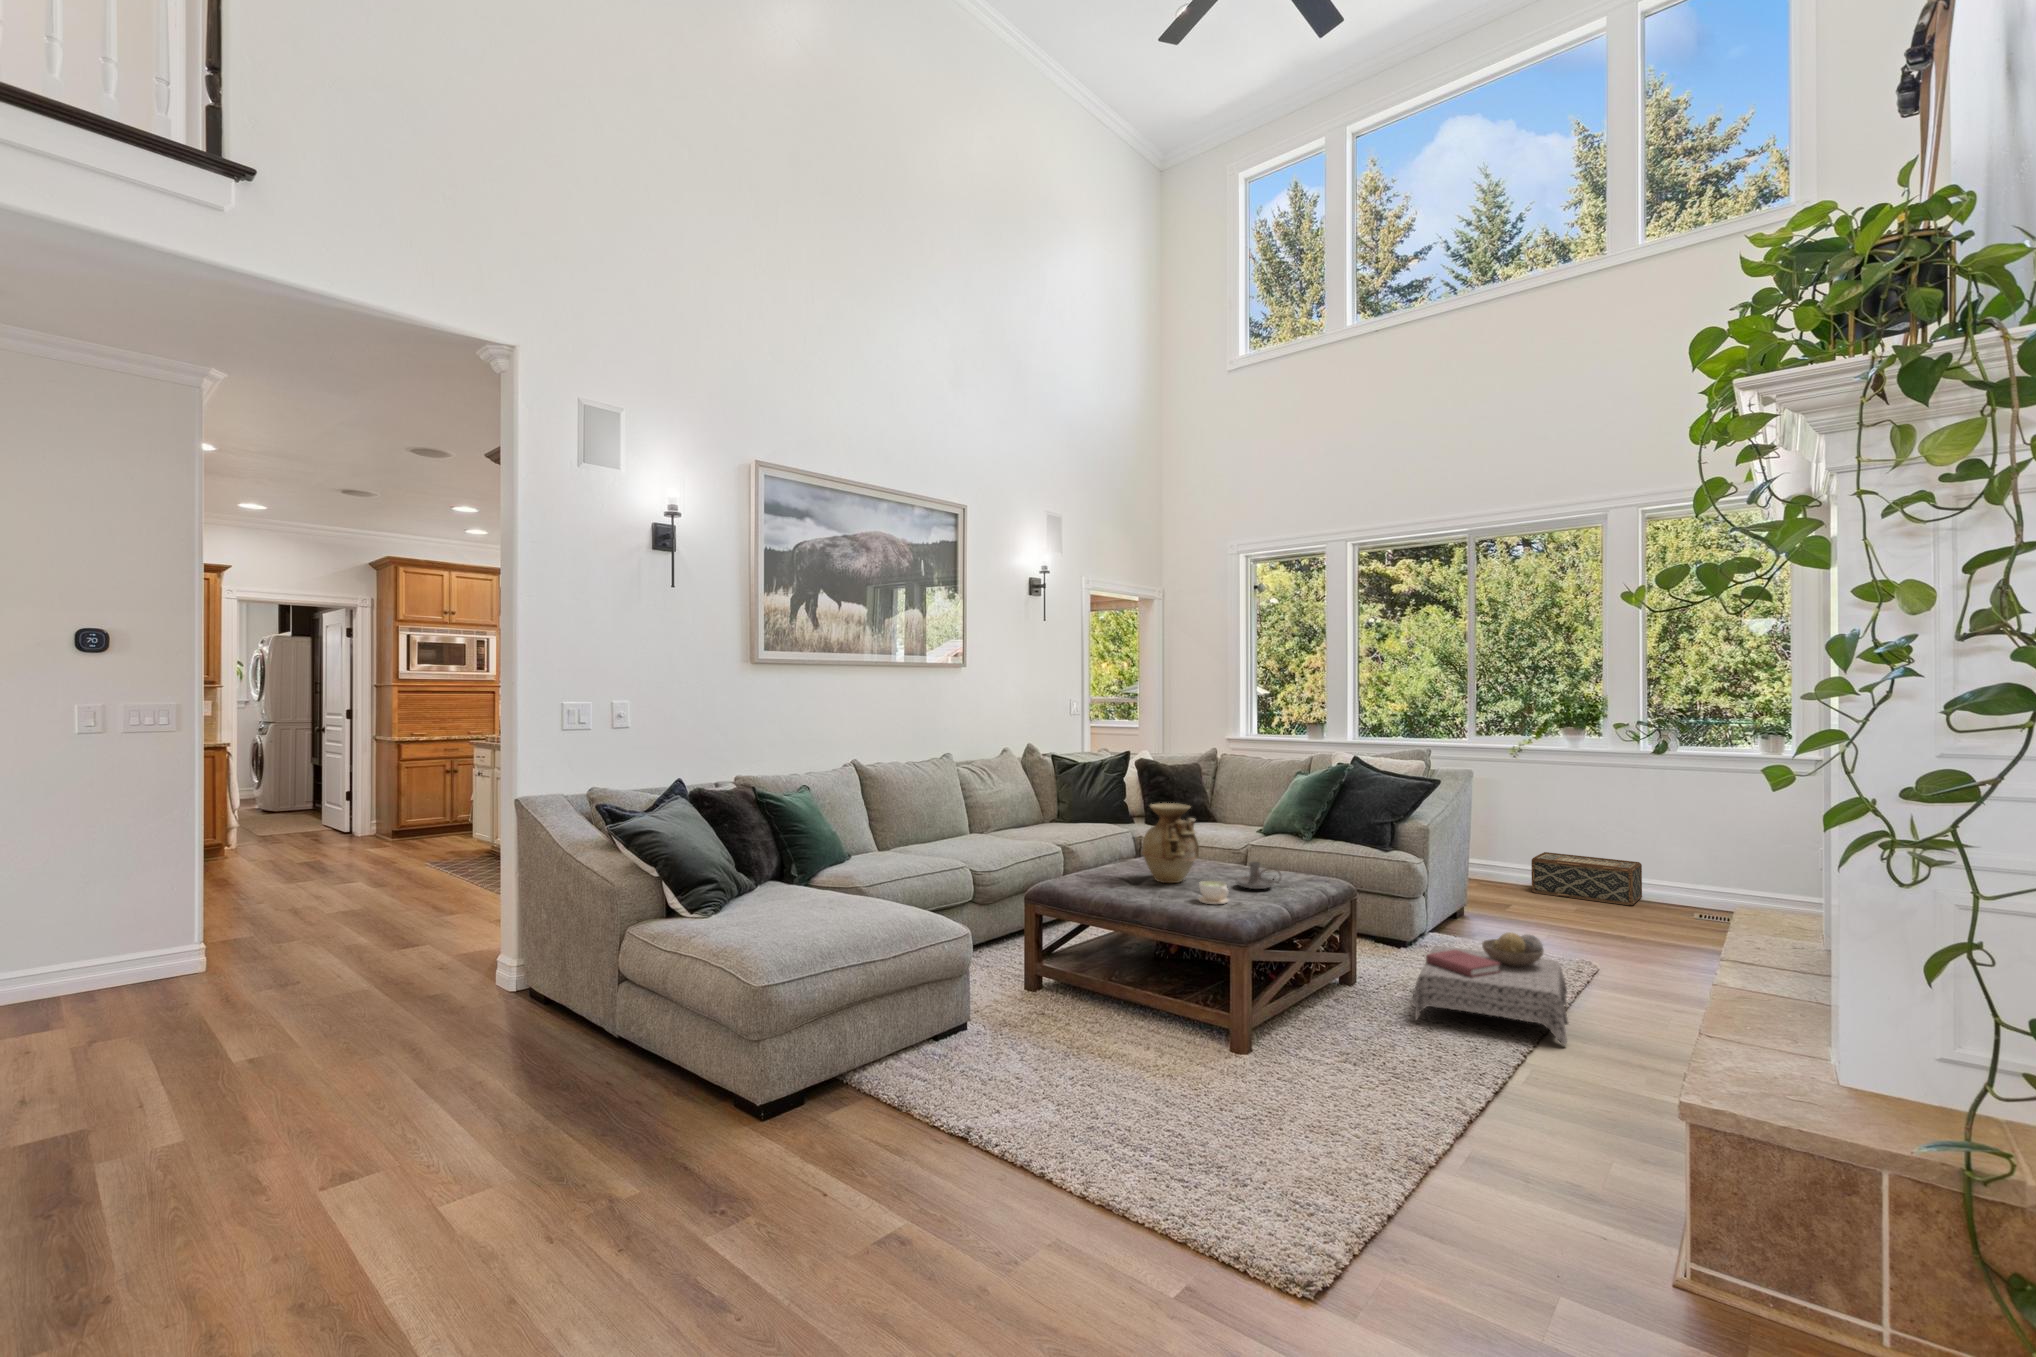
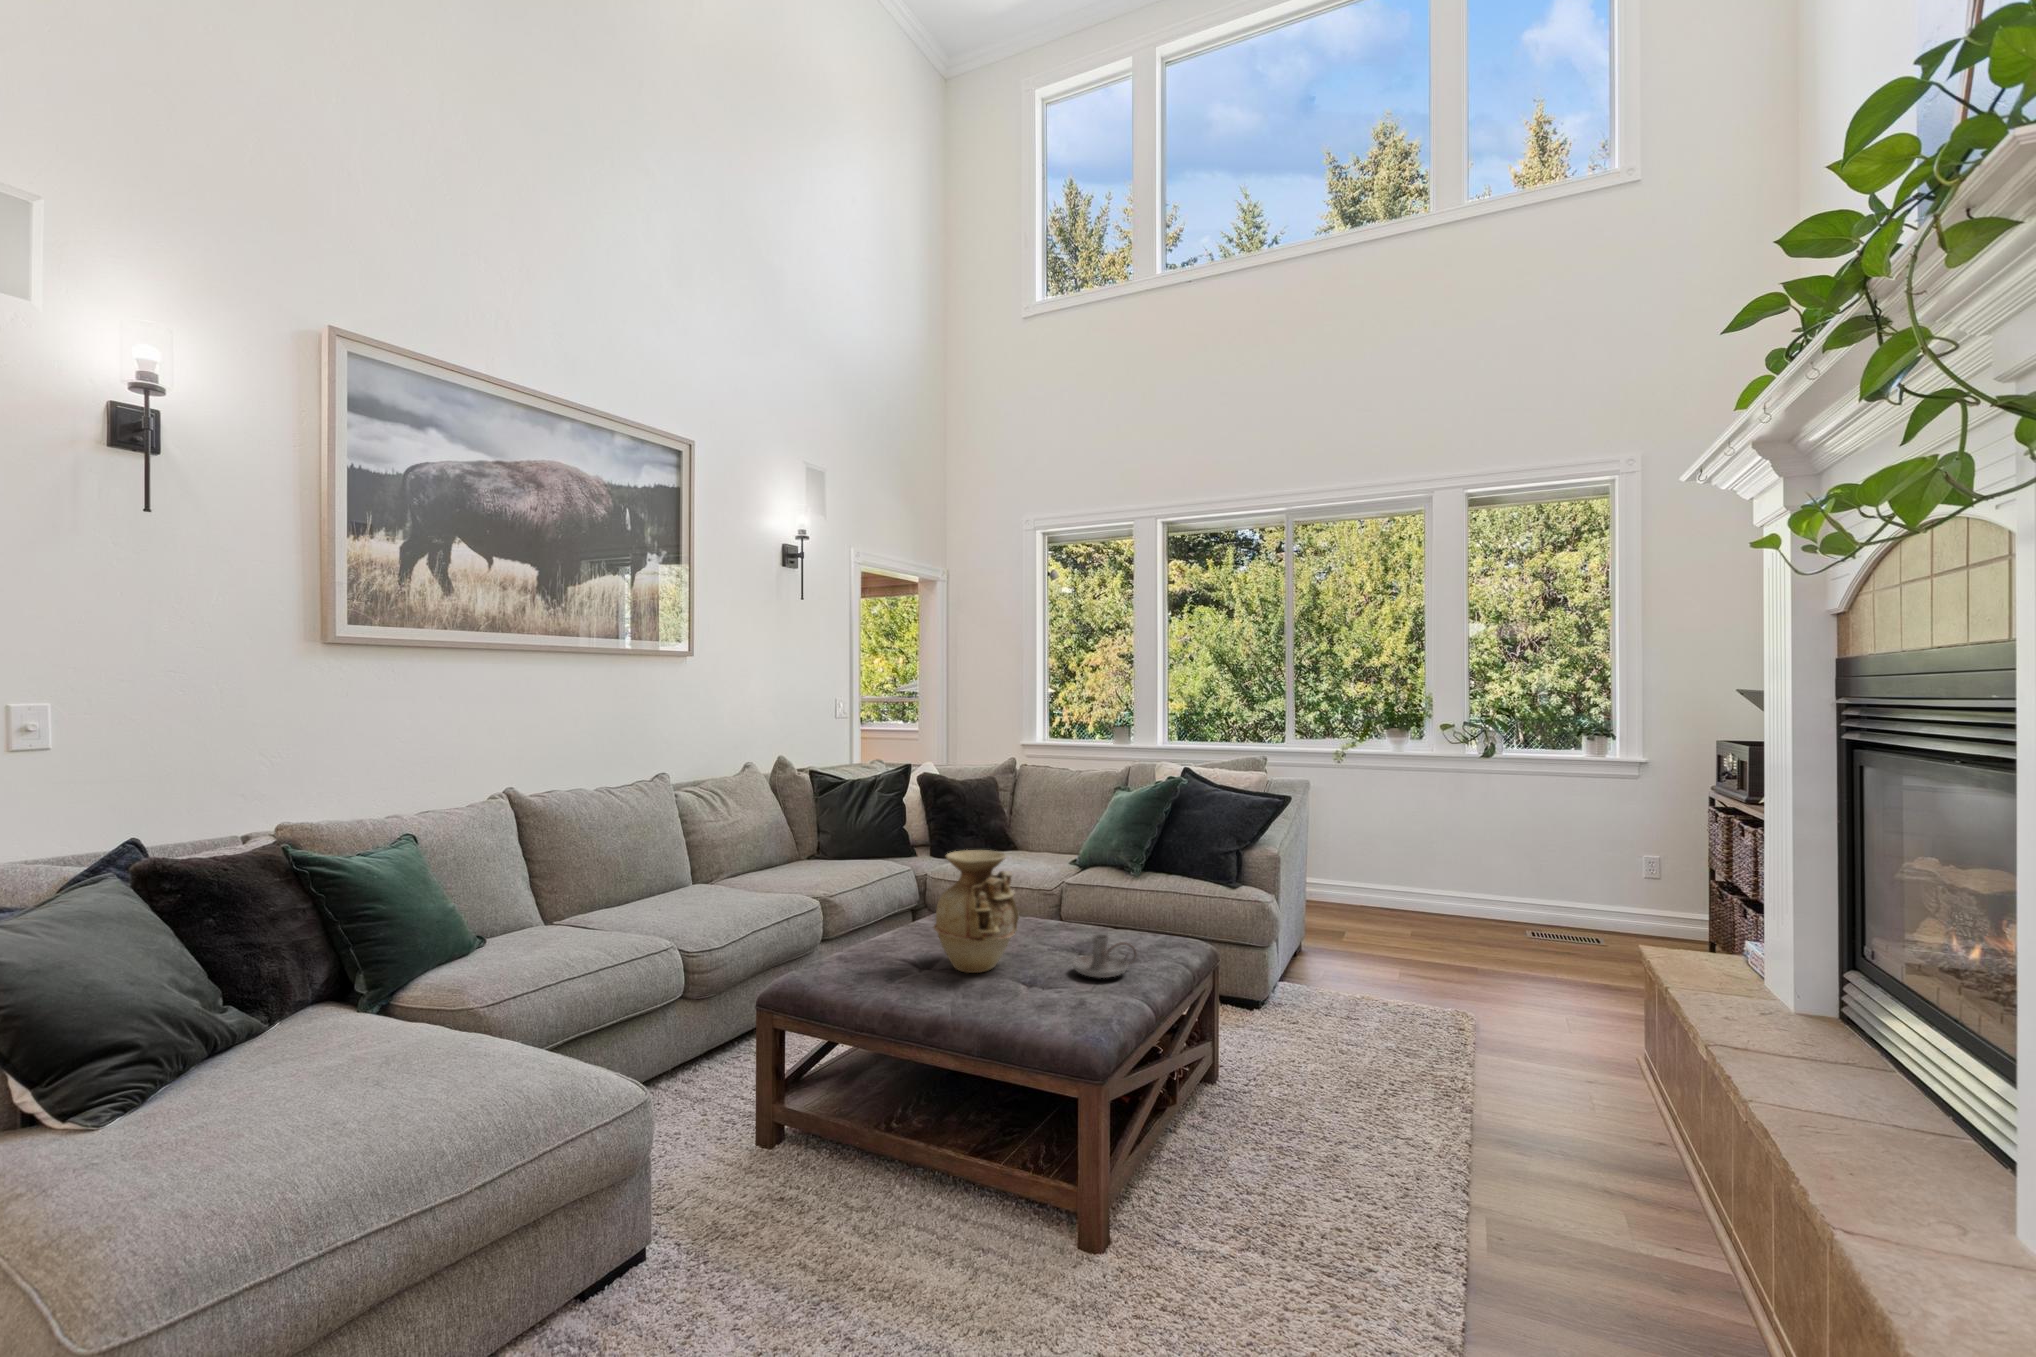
woven basket: present [1531,852,1642,905] -> none [1360,866,1470,926]
coffee cup: present [1198,881,1228,904] -> none [1026,977,1073,1019]
ottoman: present [1412,932,1569,1045] -> none [1312,1014,1541,1190]

